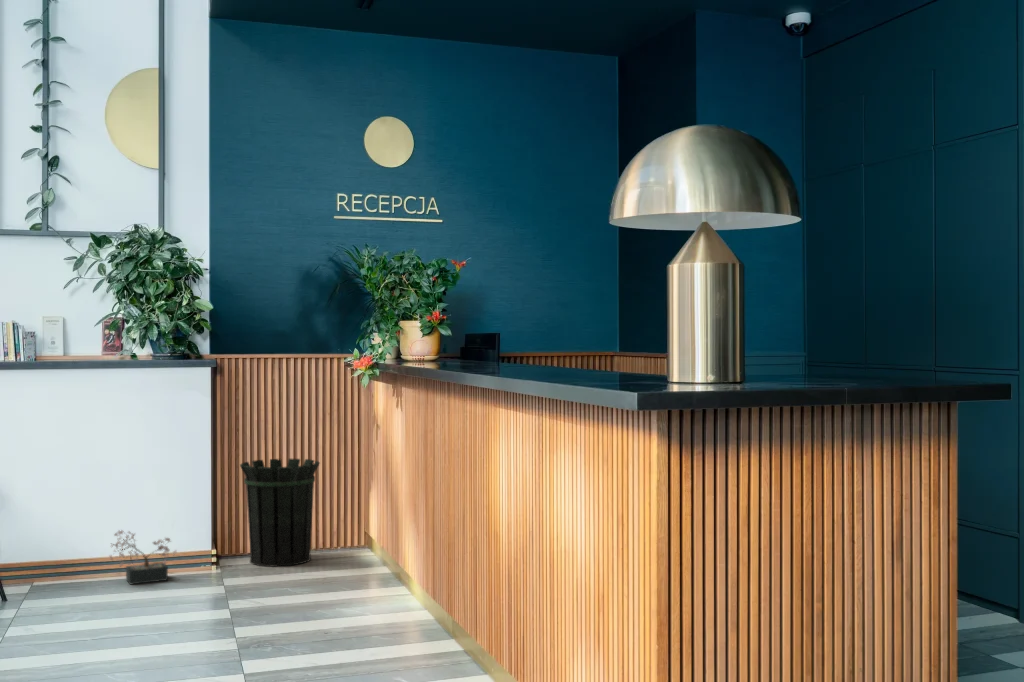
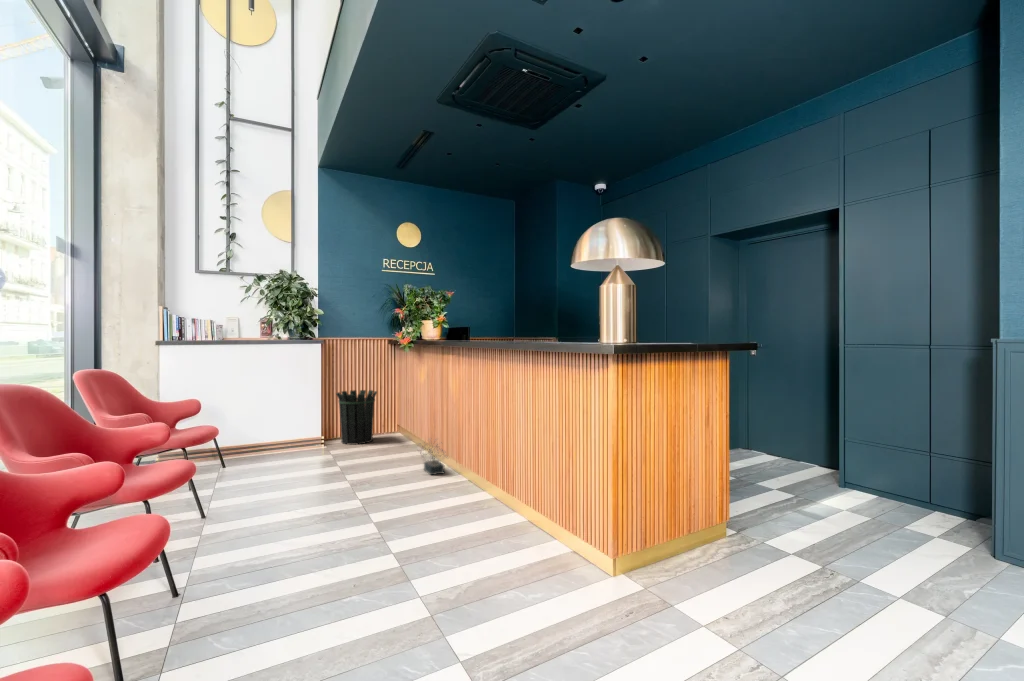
decorative plant: present [110,531,176,584] -> present [418,443,444,475]

